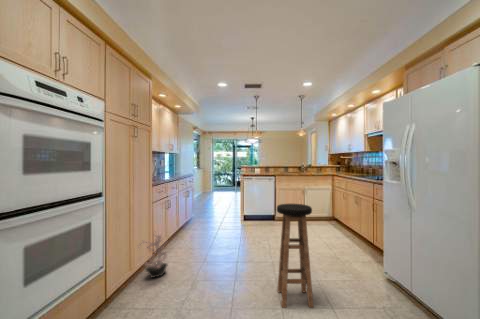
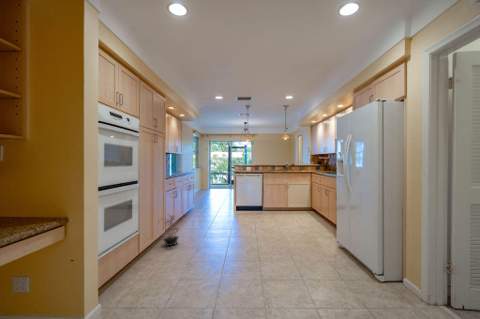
bar stool: present [277,204,313,308] -> none [258,190,283,261]

